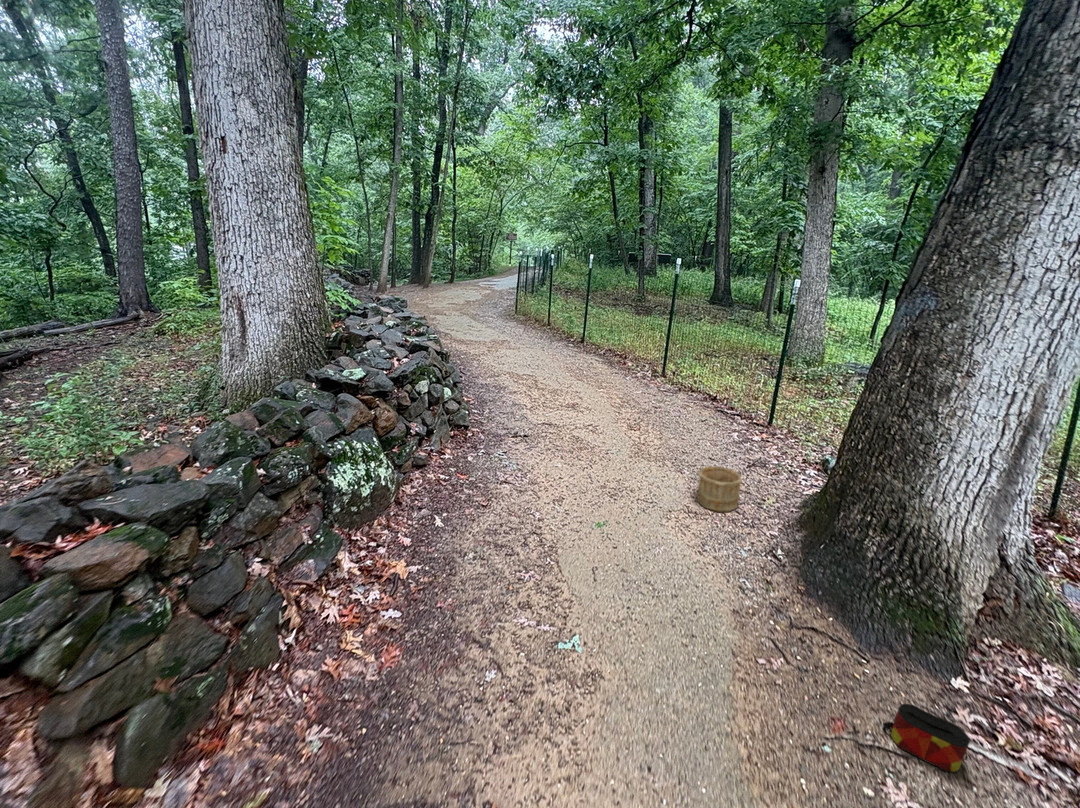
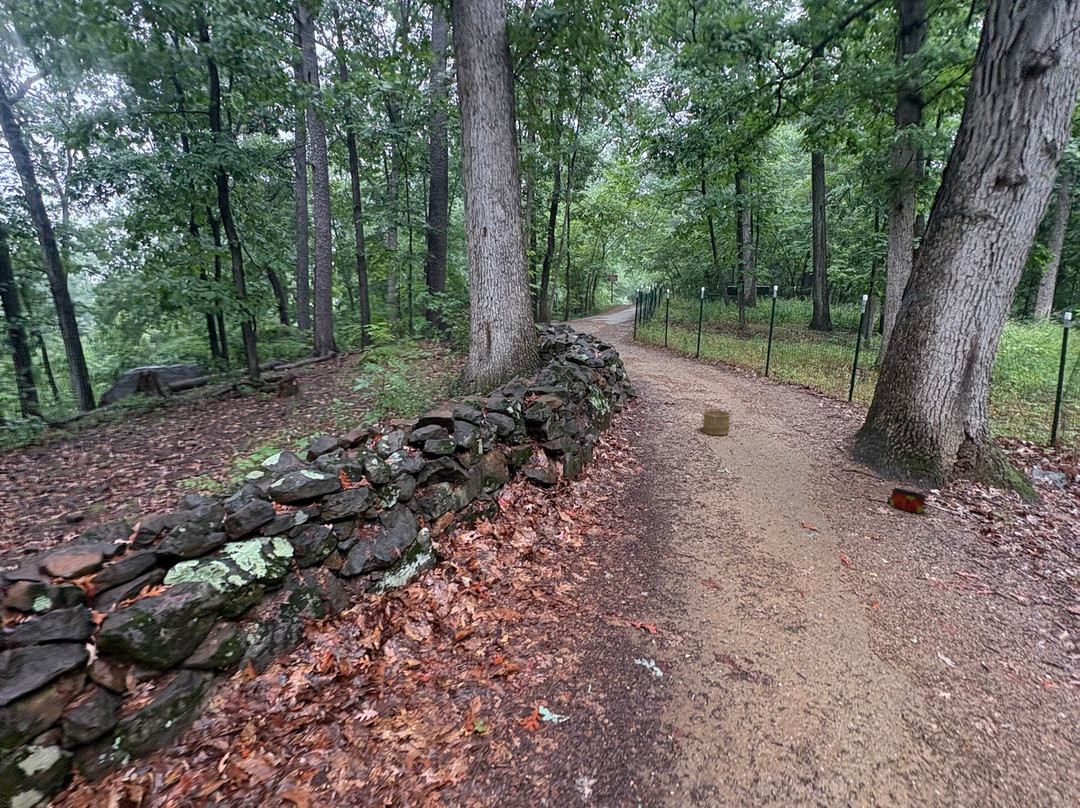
wooden bucket: present [697,466,742,512] -> present [703,410,730,435]

